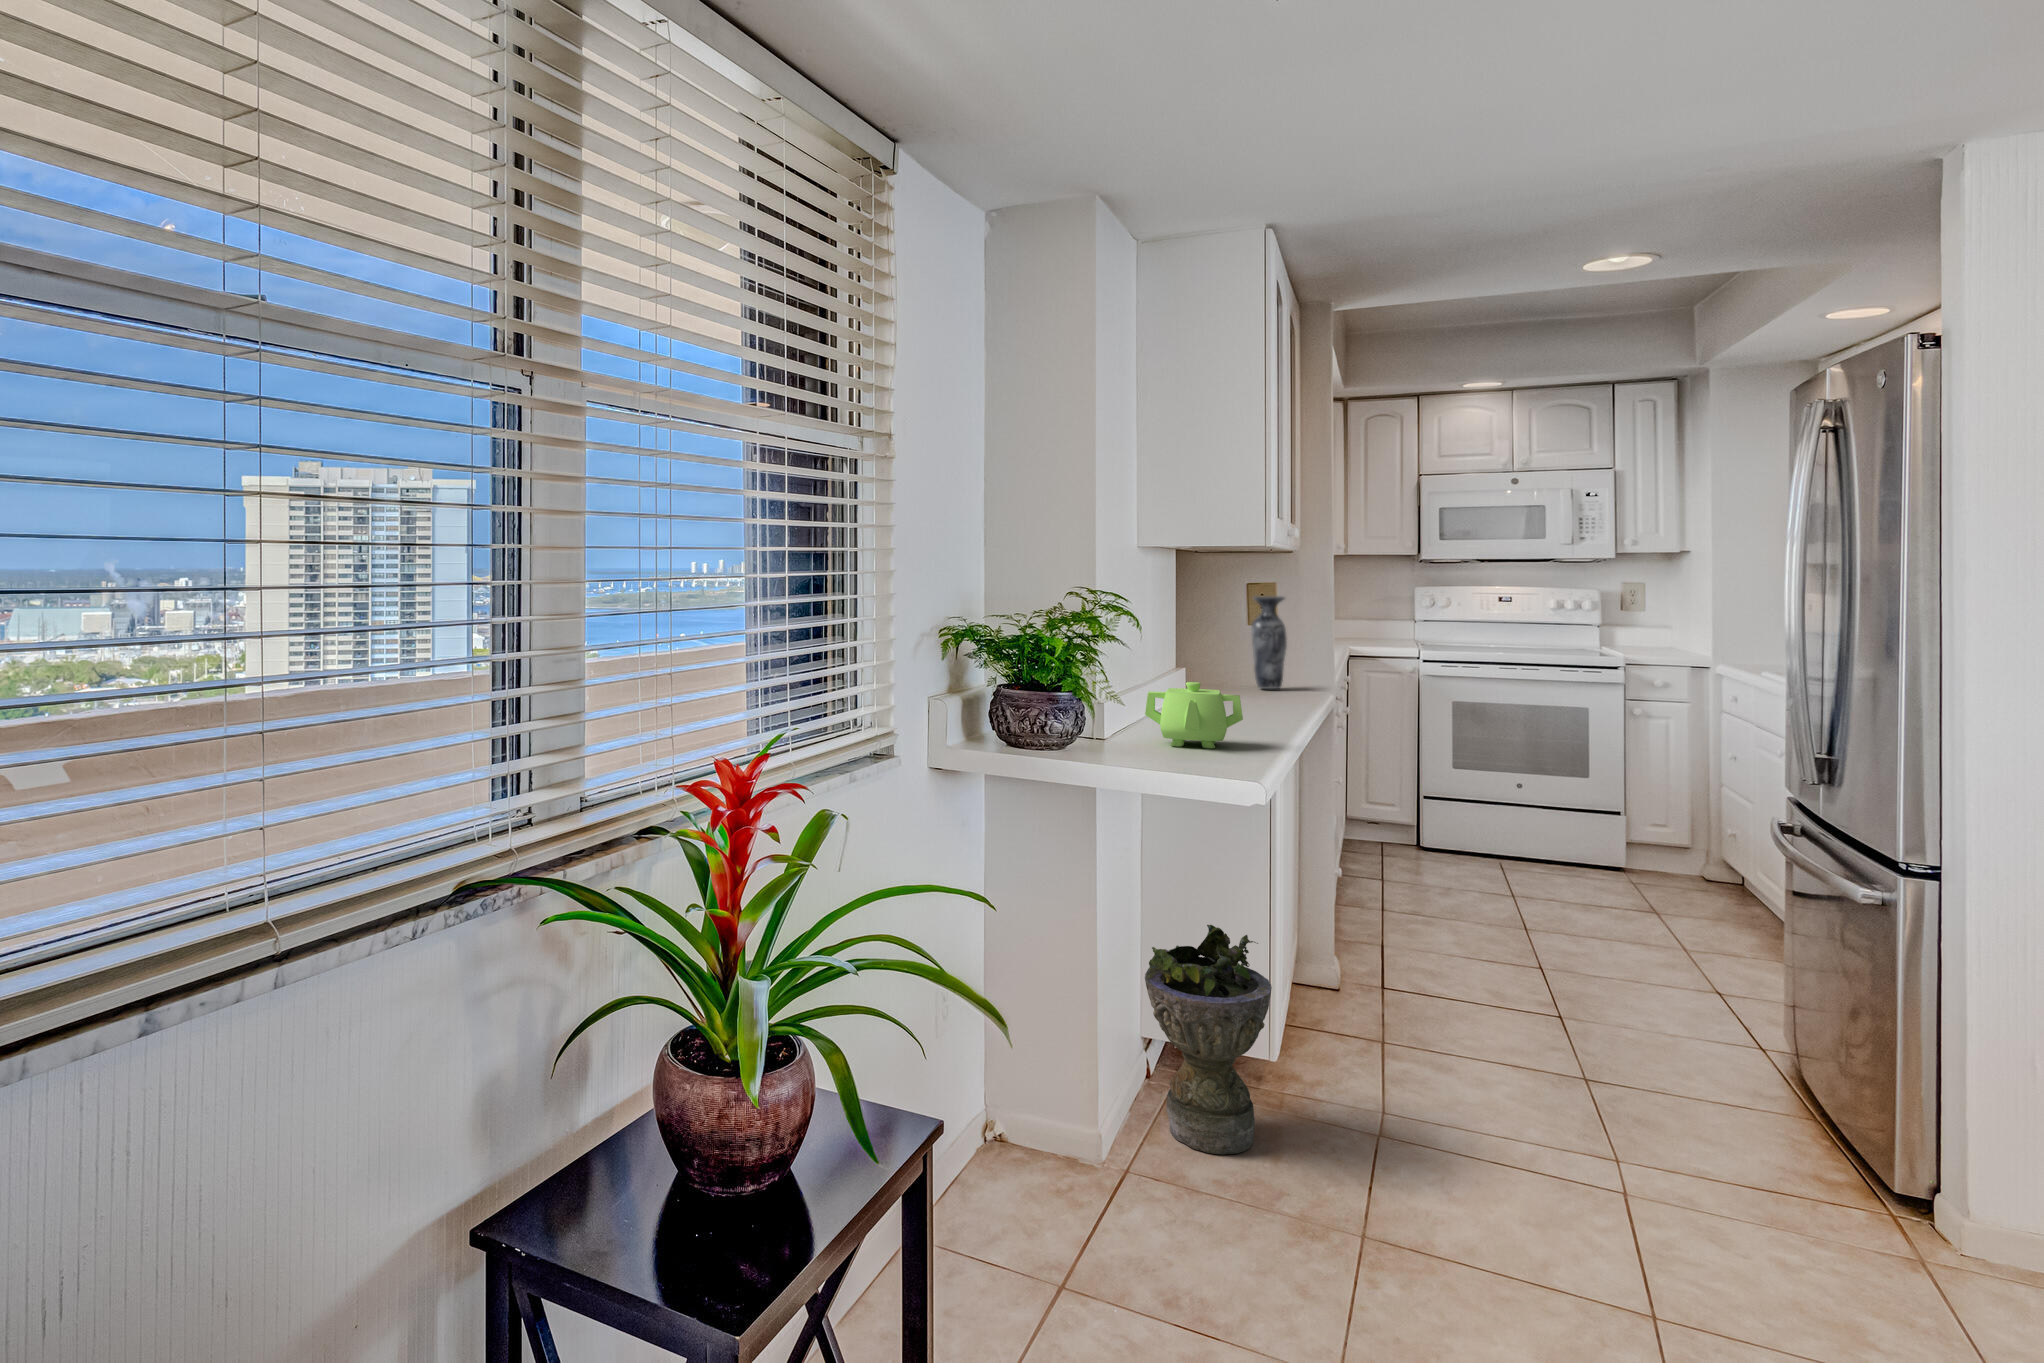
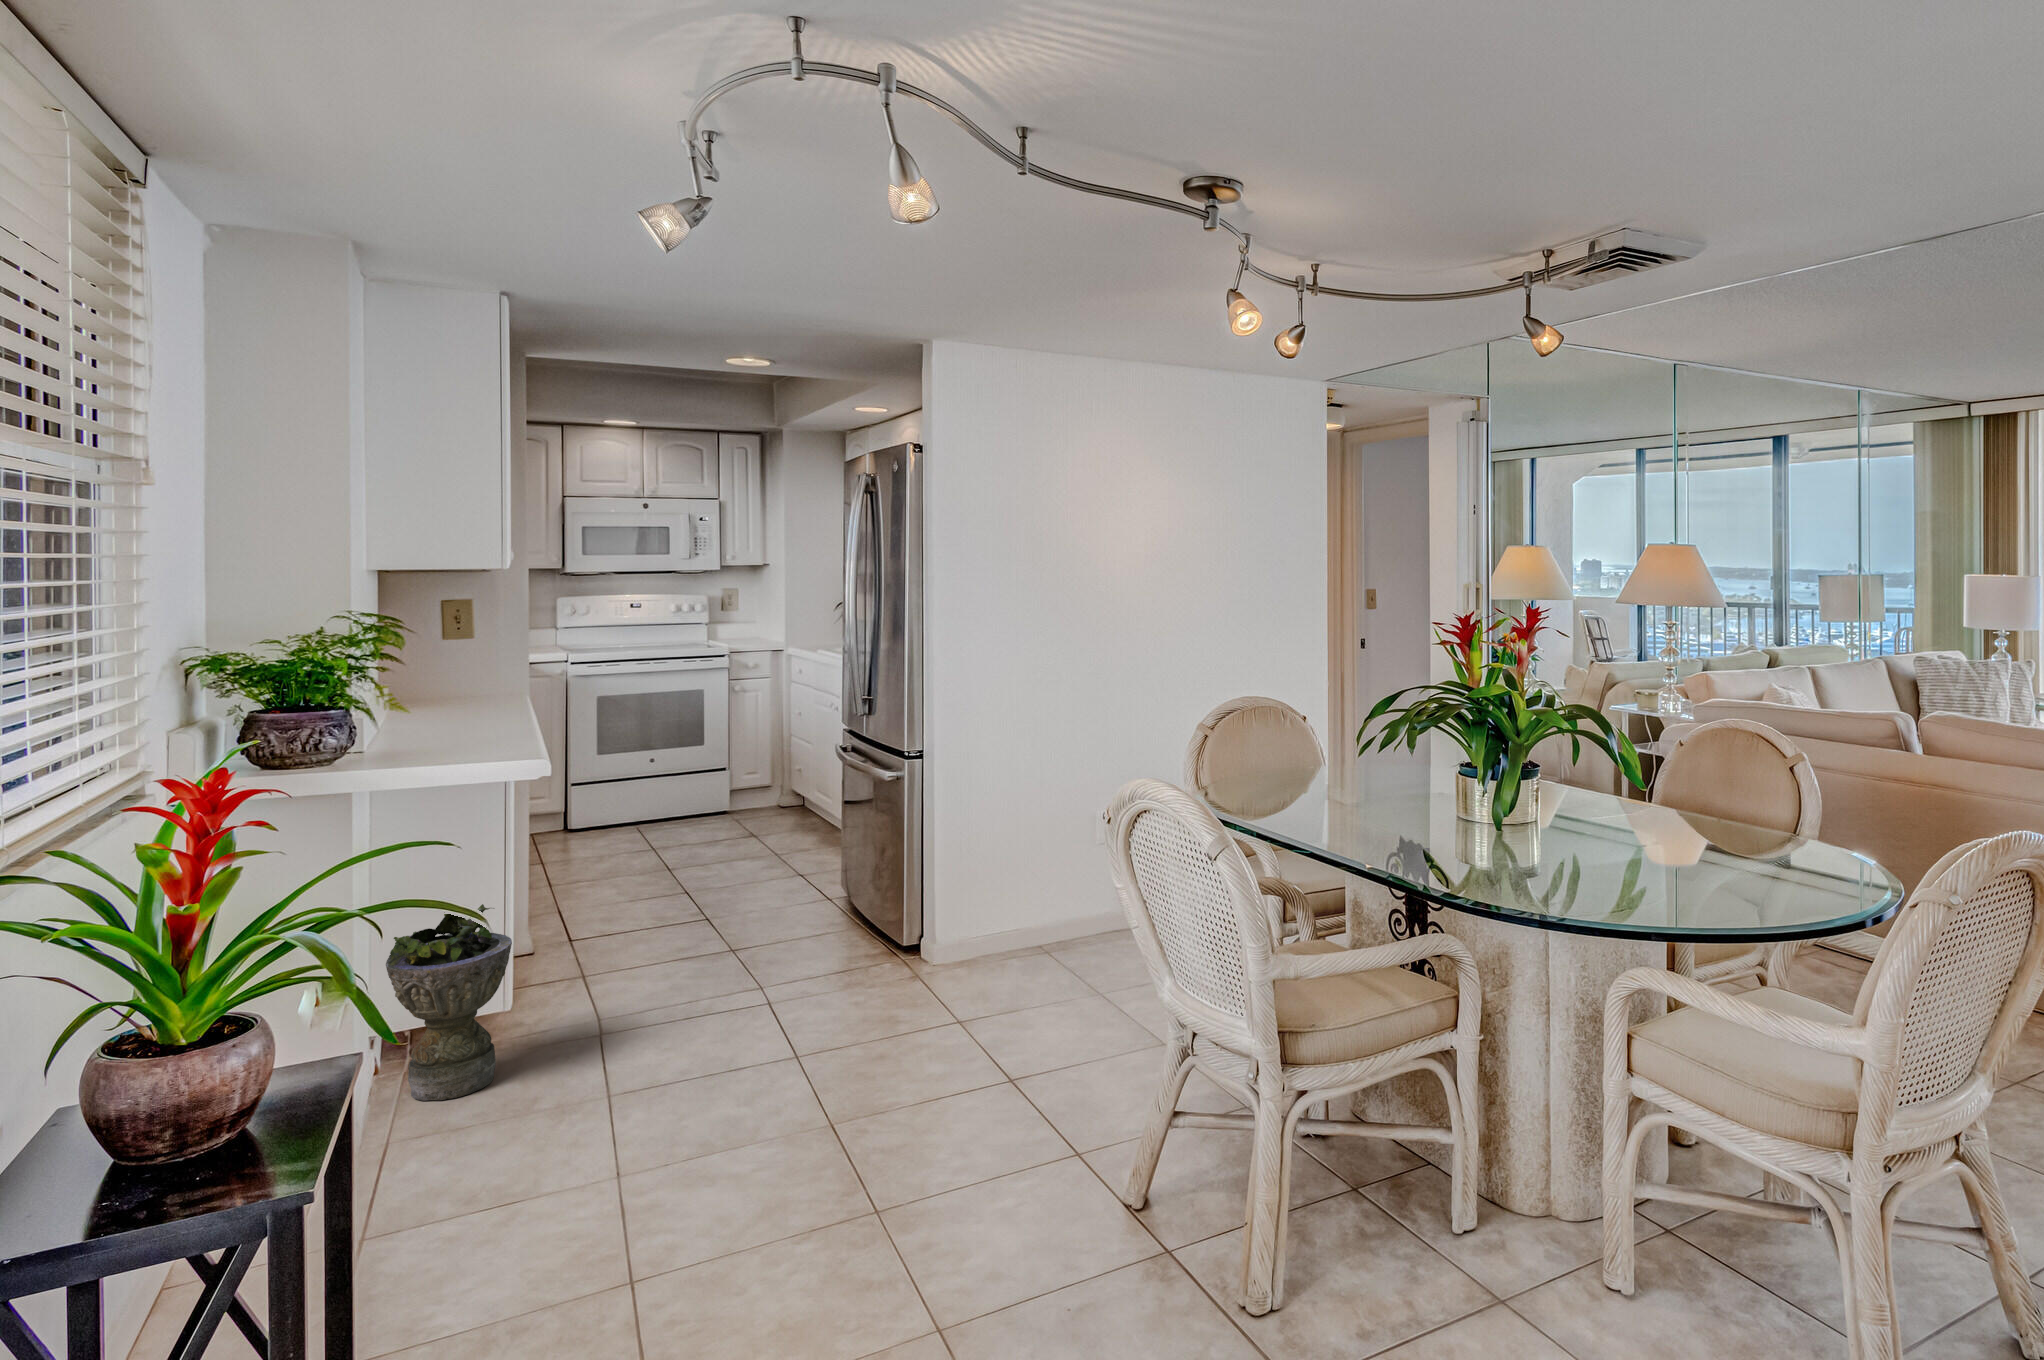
vase: present [1251,596,1287,689] -> none [449,612,484,697]
teapot: present [1145,682,1243,748] -> none [402,689,498,747]

